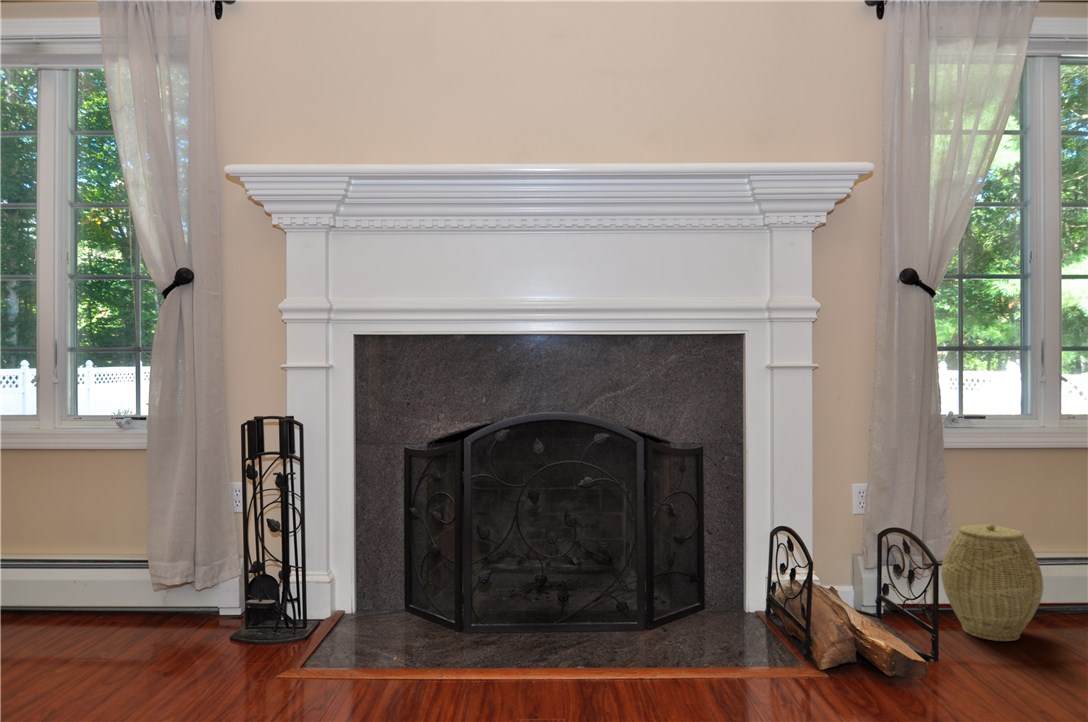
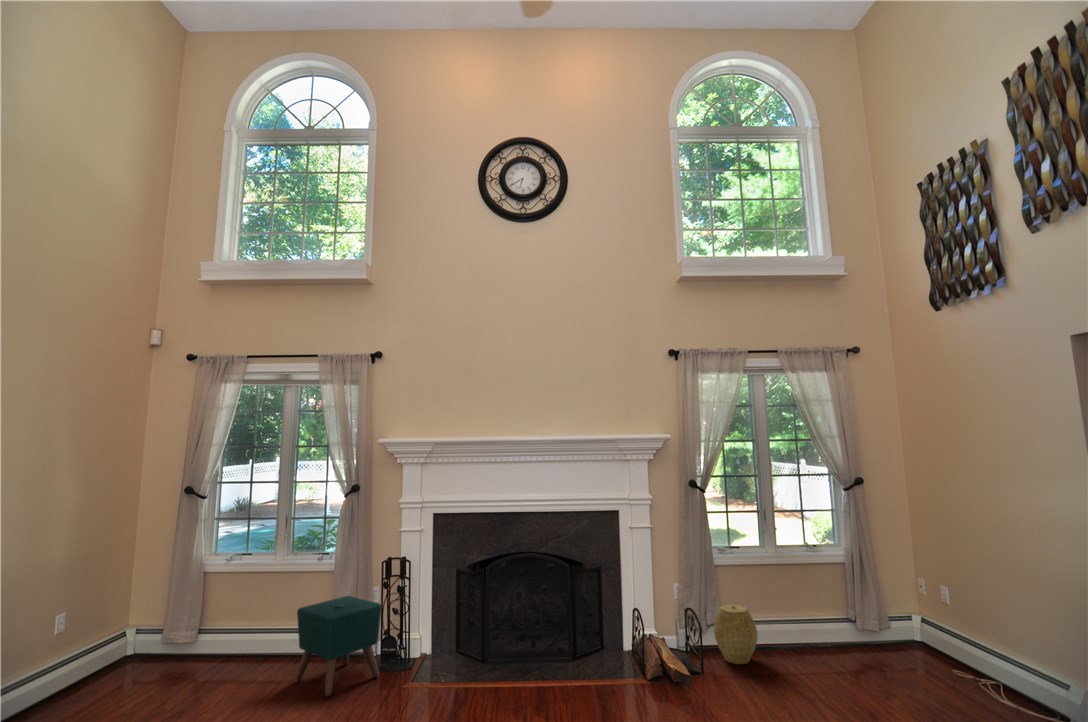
ottoman: none [45,493,236,696] -> present [295,596,382,697]

